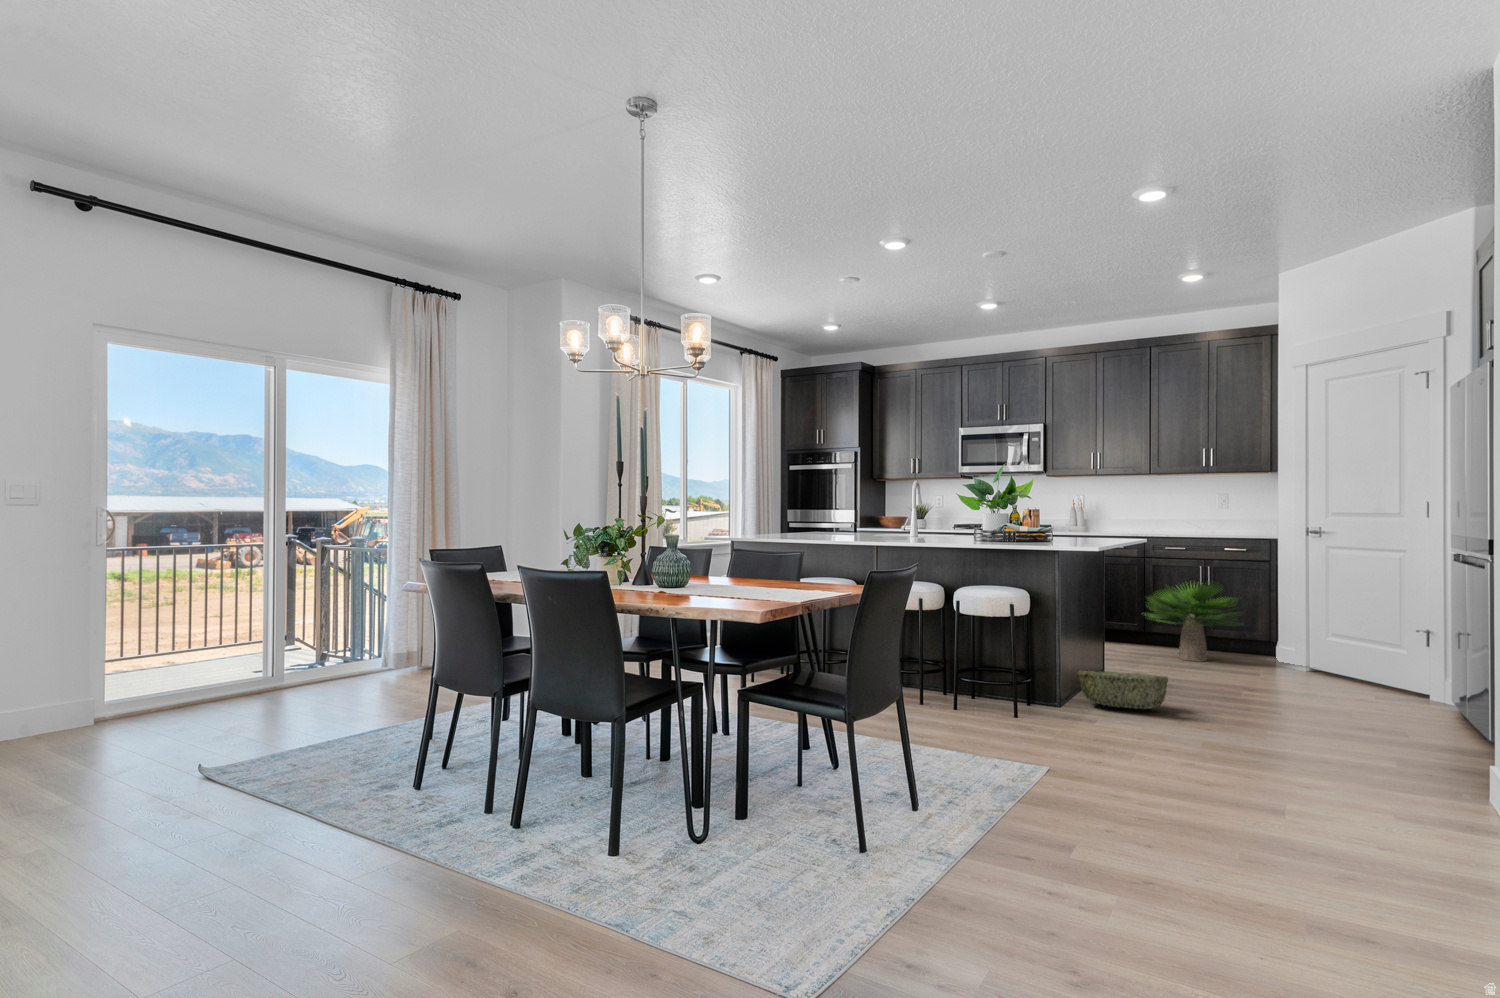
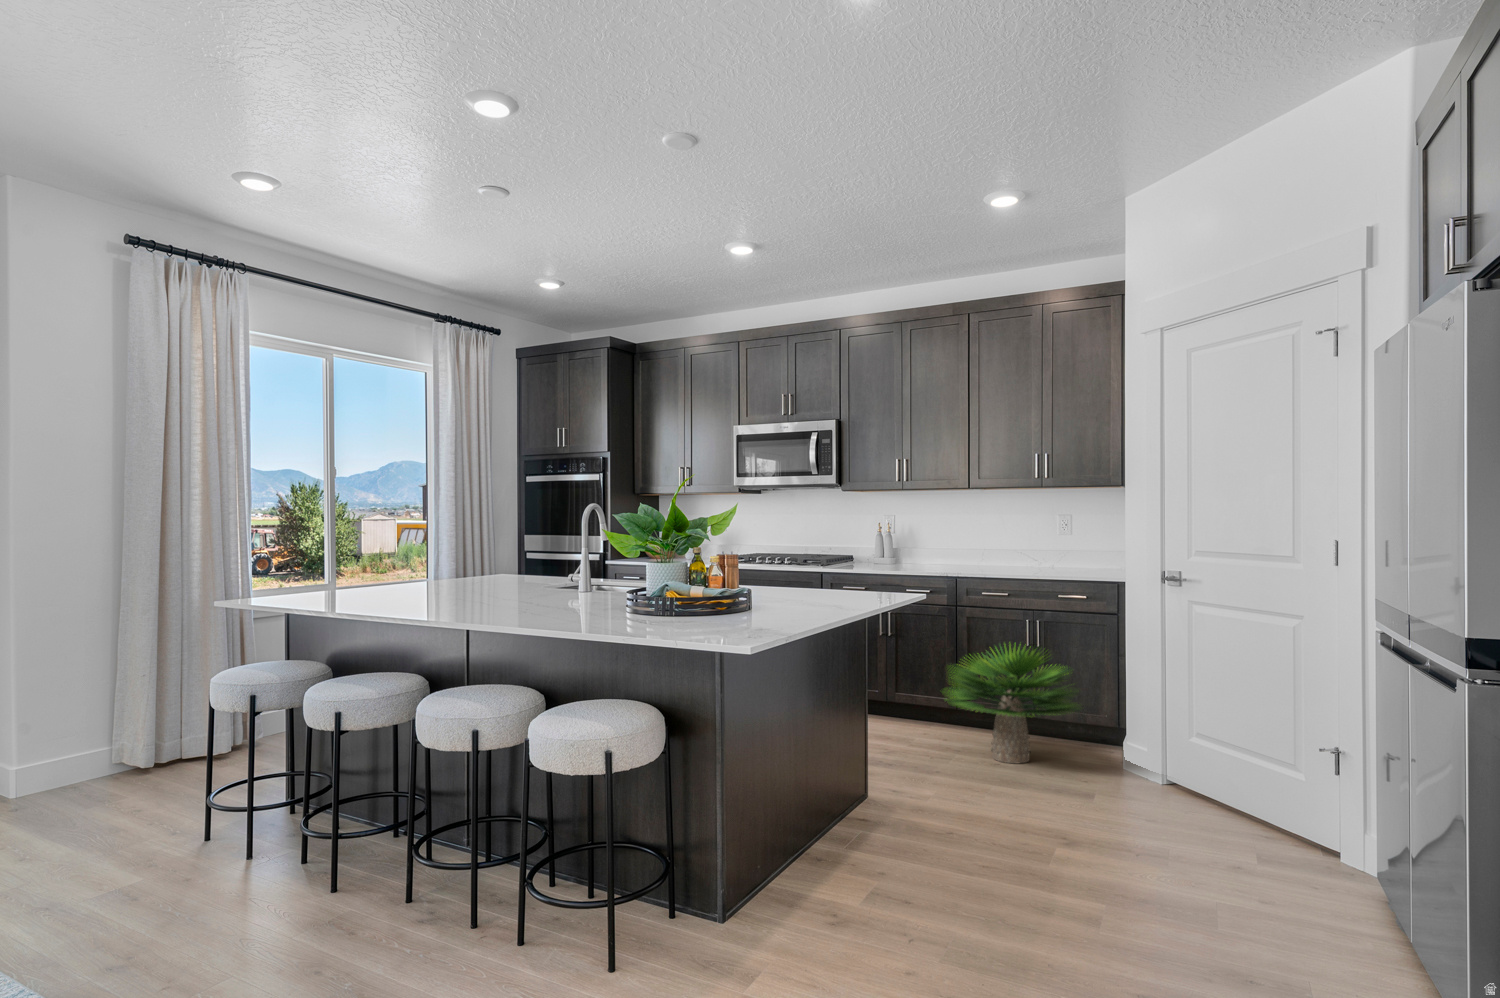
woven basket: present [1077,671,1168,709] -> none [759,835,912,927]

